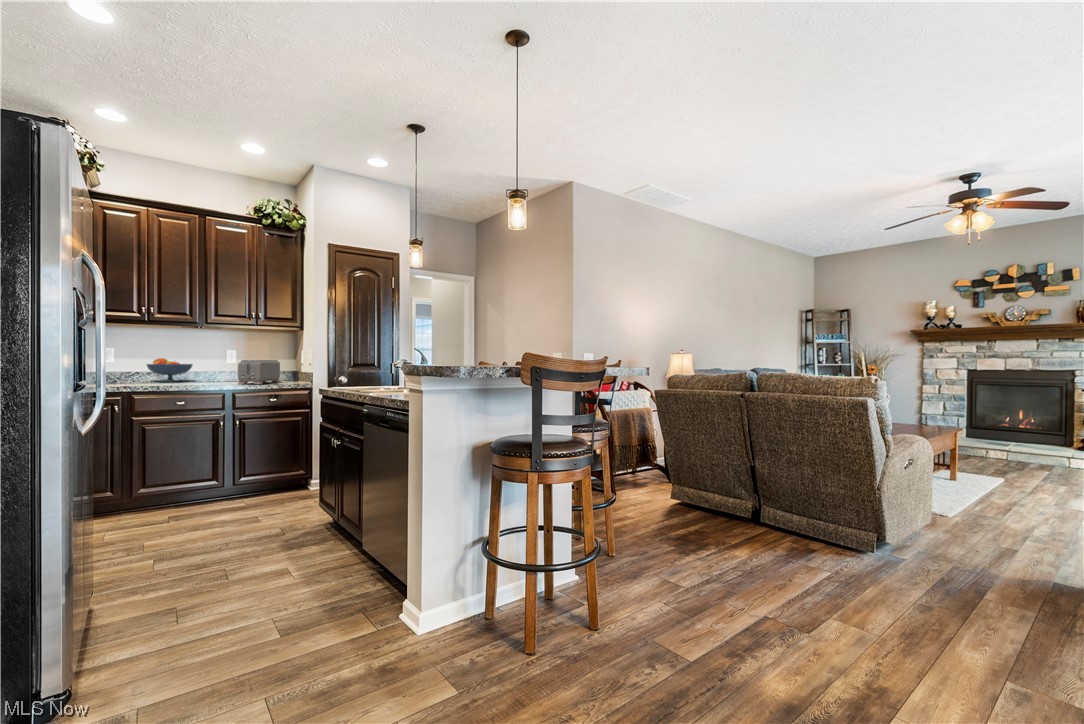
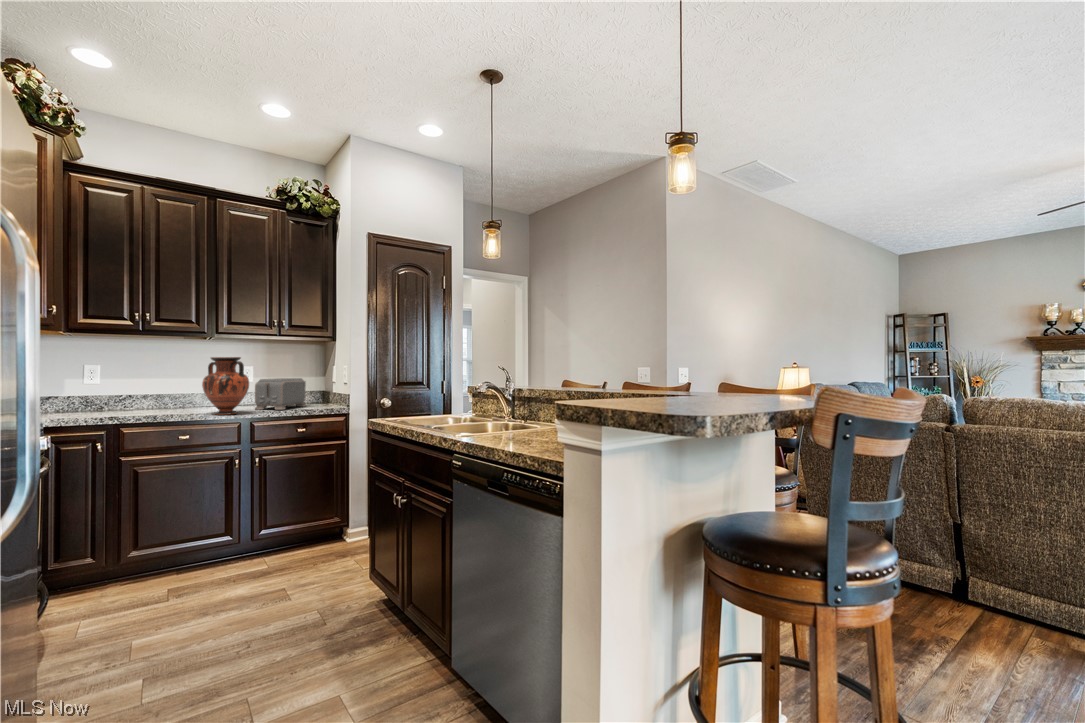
vase: none [195,342,232,387] -> present [202,357,249,415]
fruit bowl: present [147,358,192,382] -> none [140,377,198,407]

